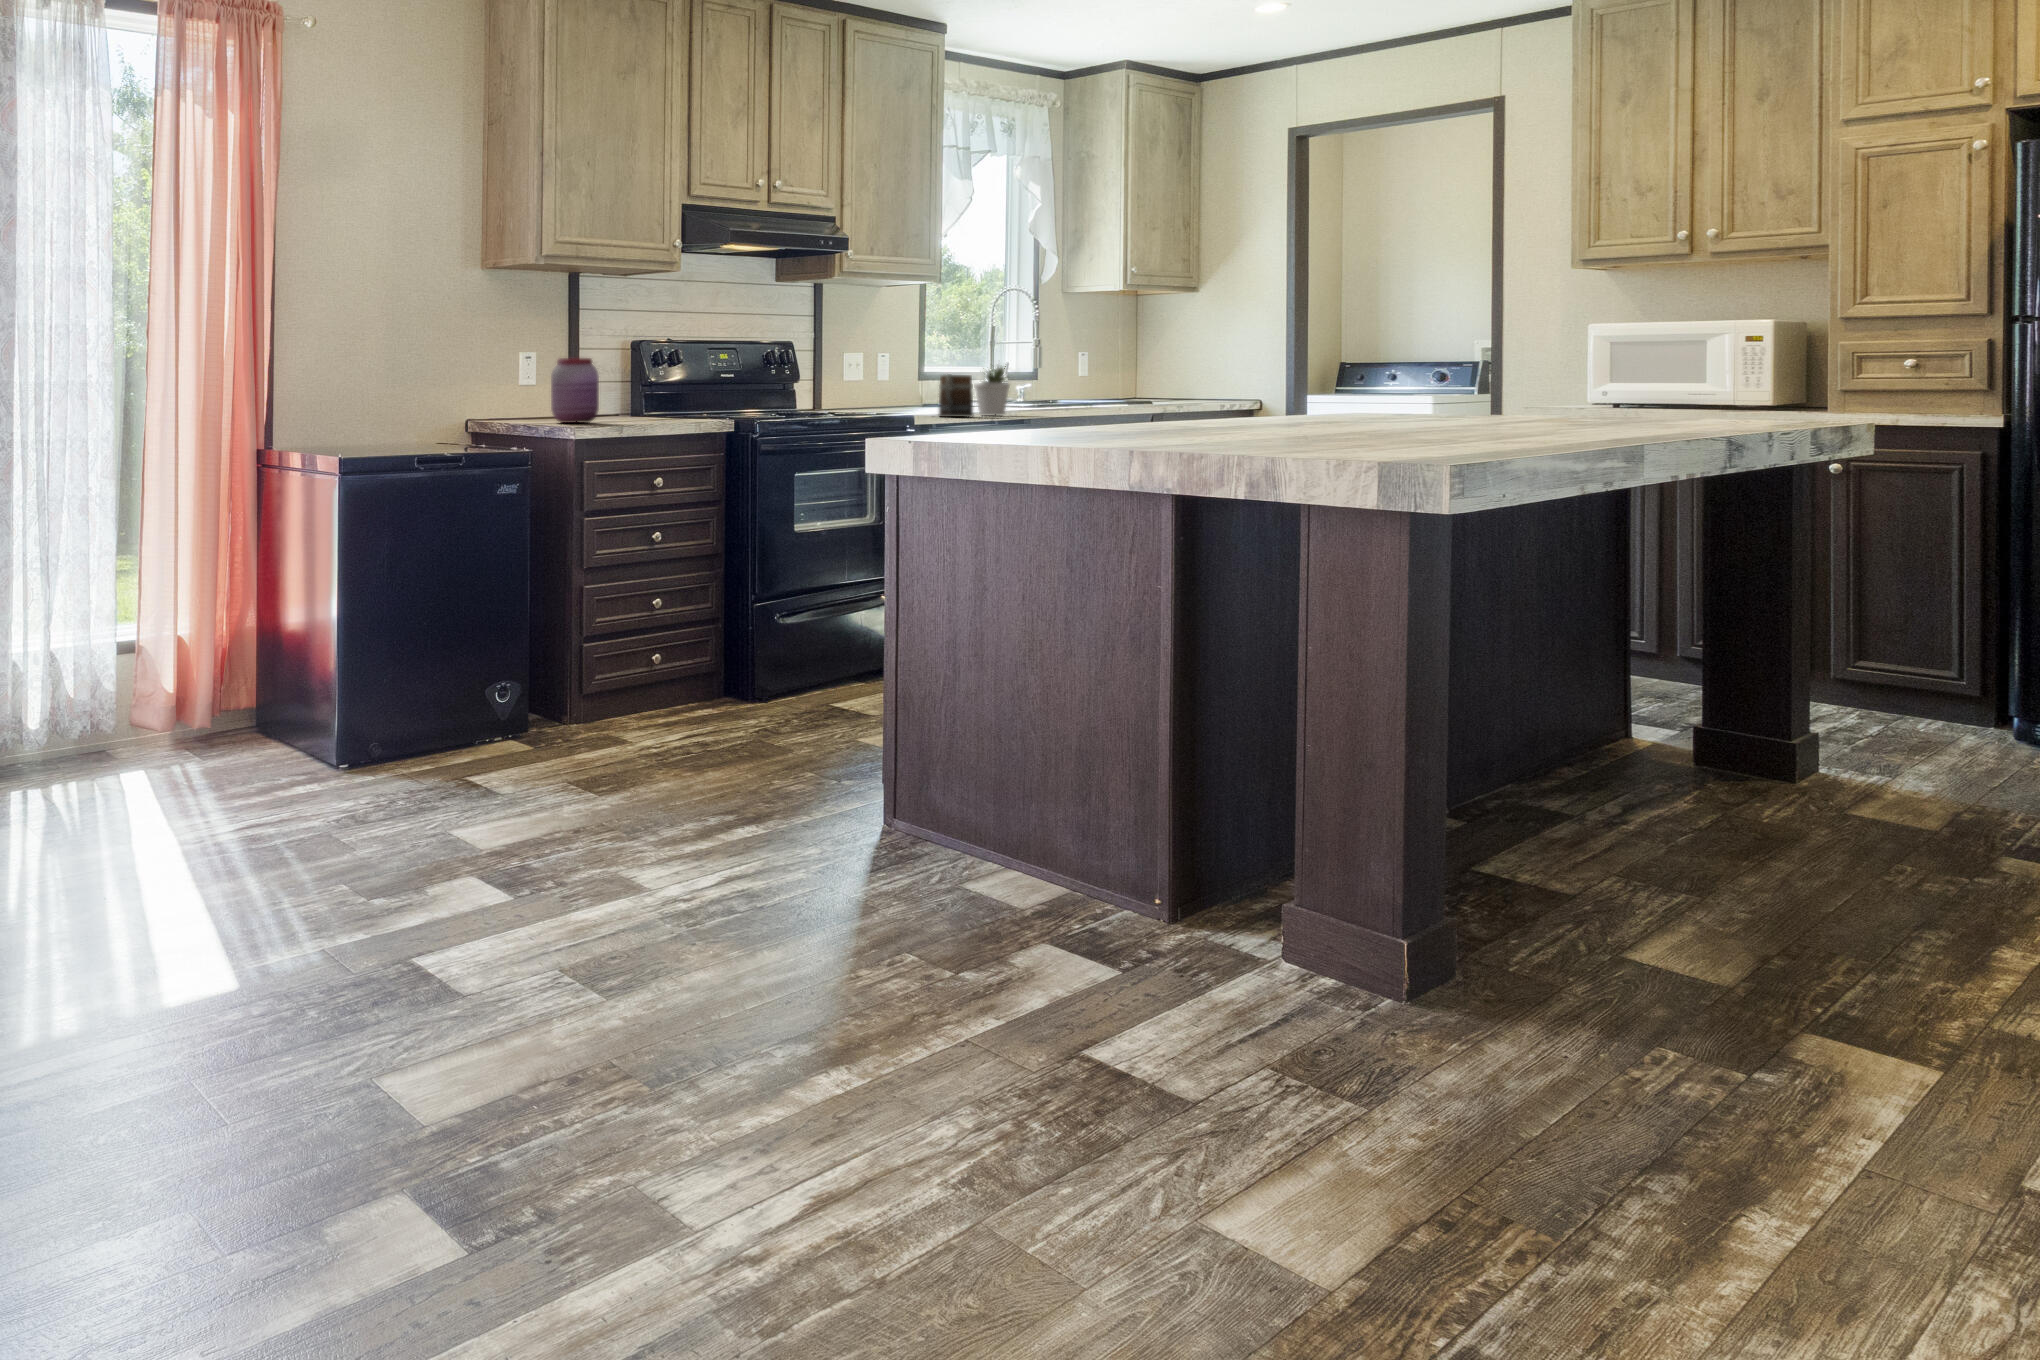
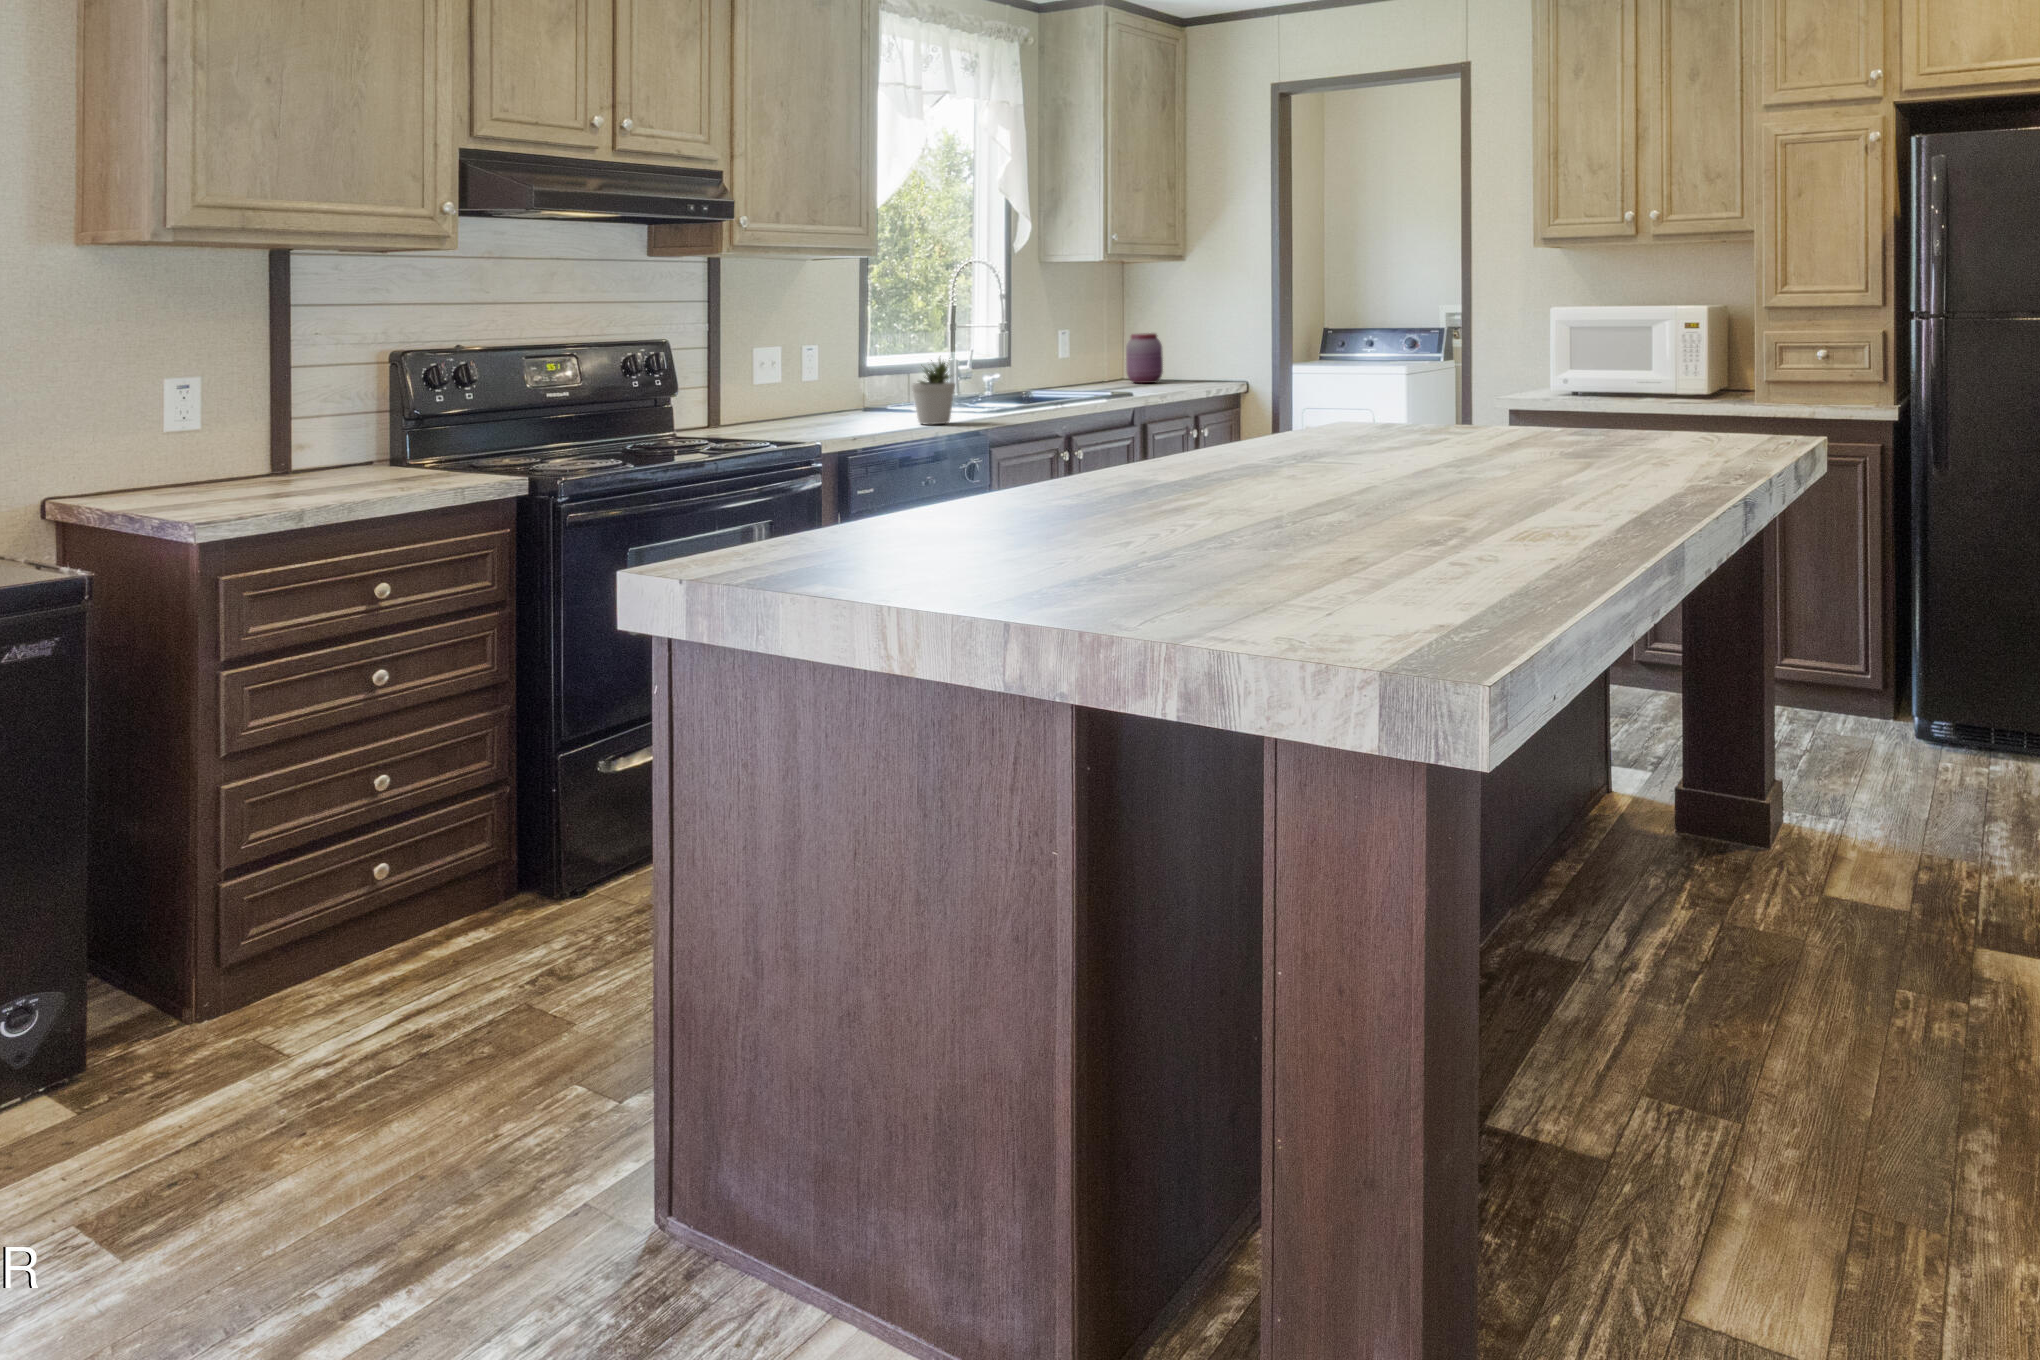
jar: present [551,358,599,423] -> present [1126,333,1163,383]
mug: present [939,374,973,417] -> none [863,377,907,432]

